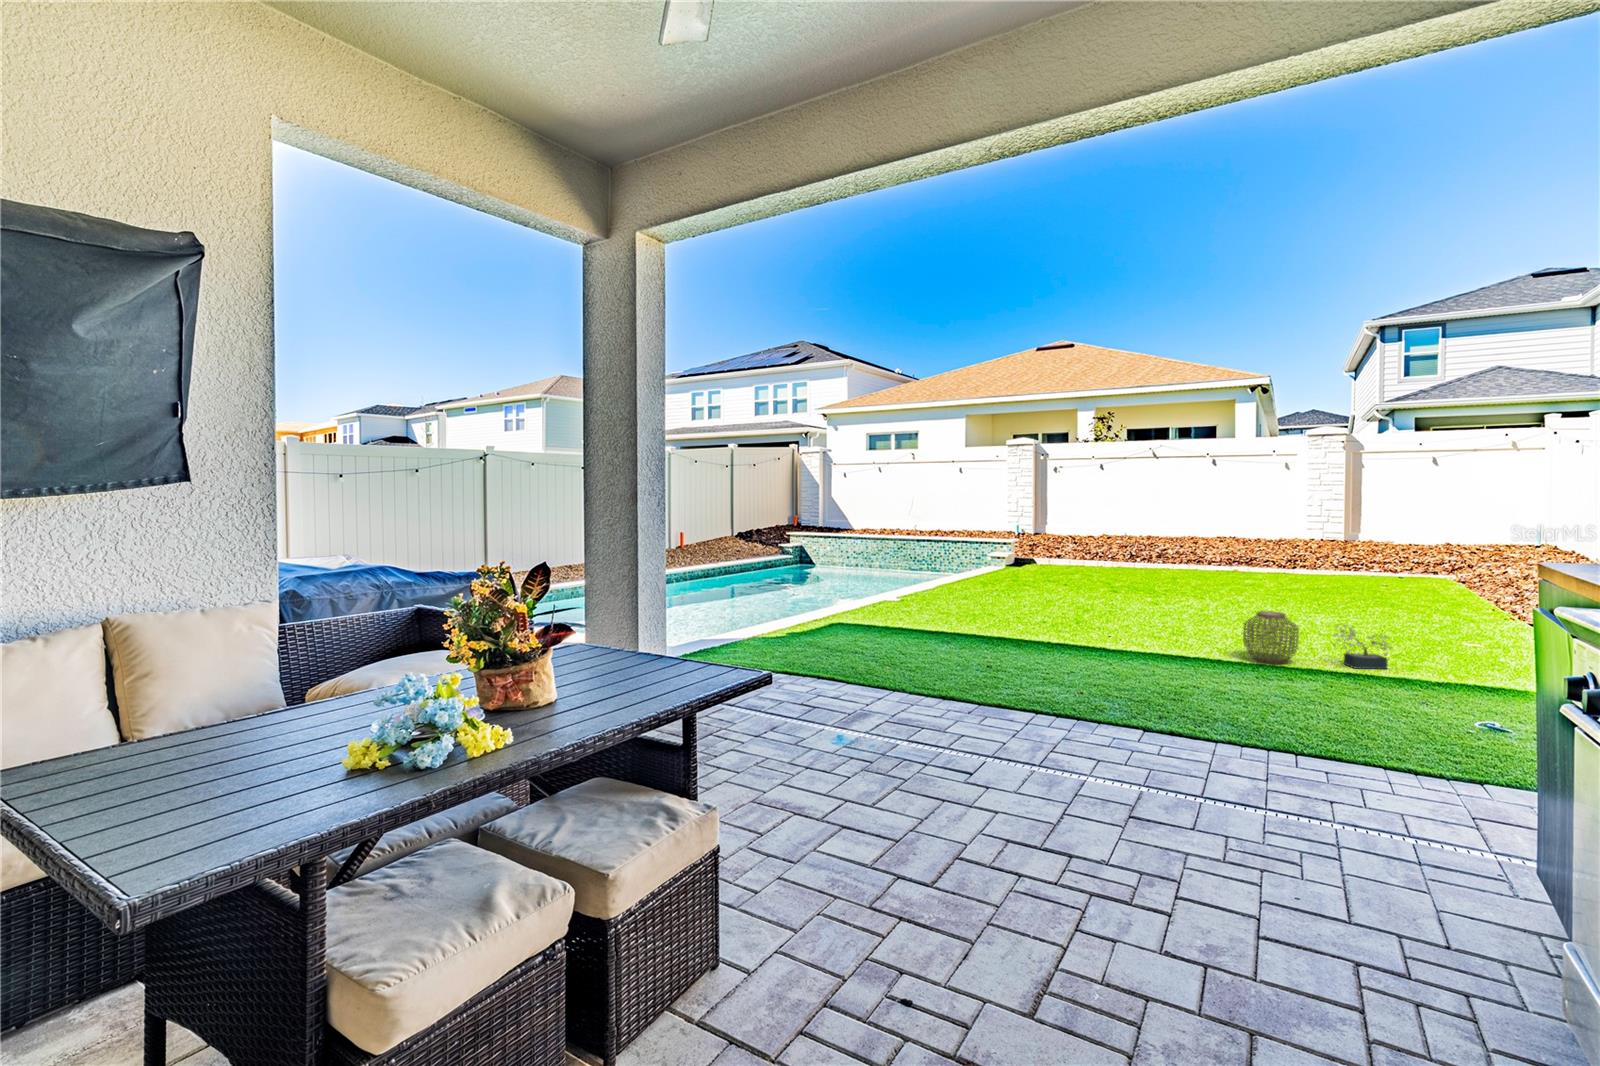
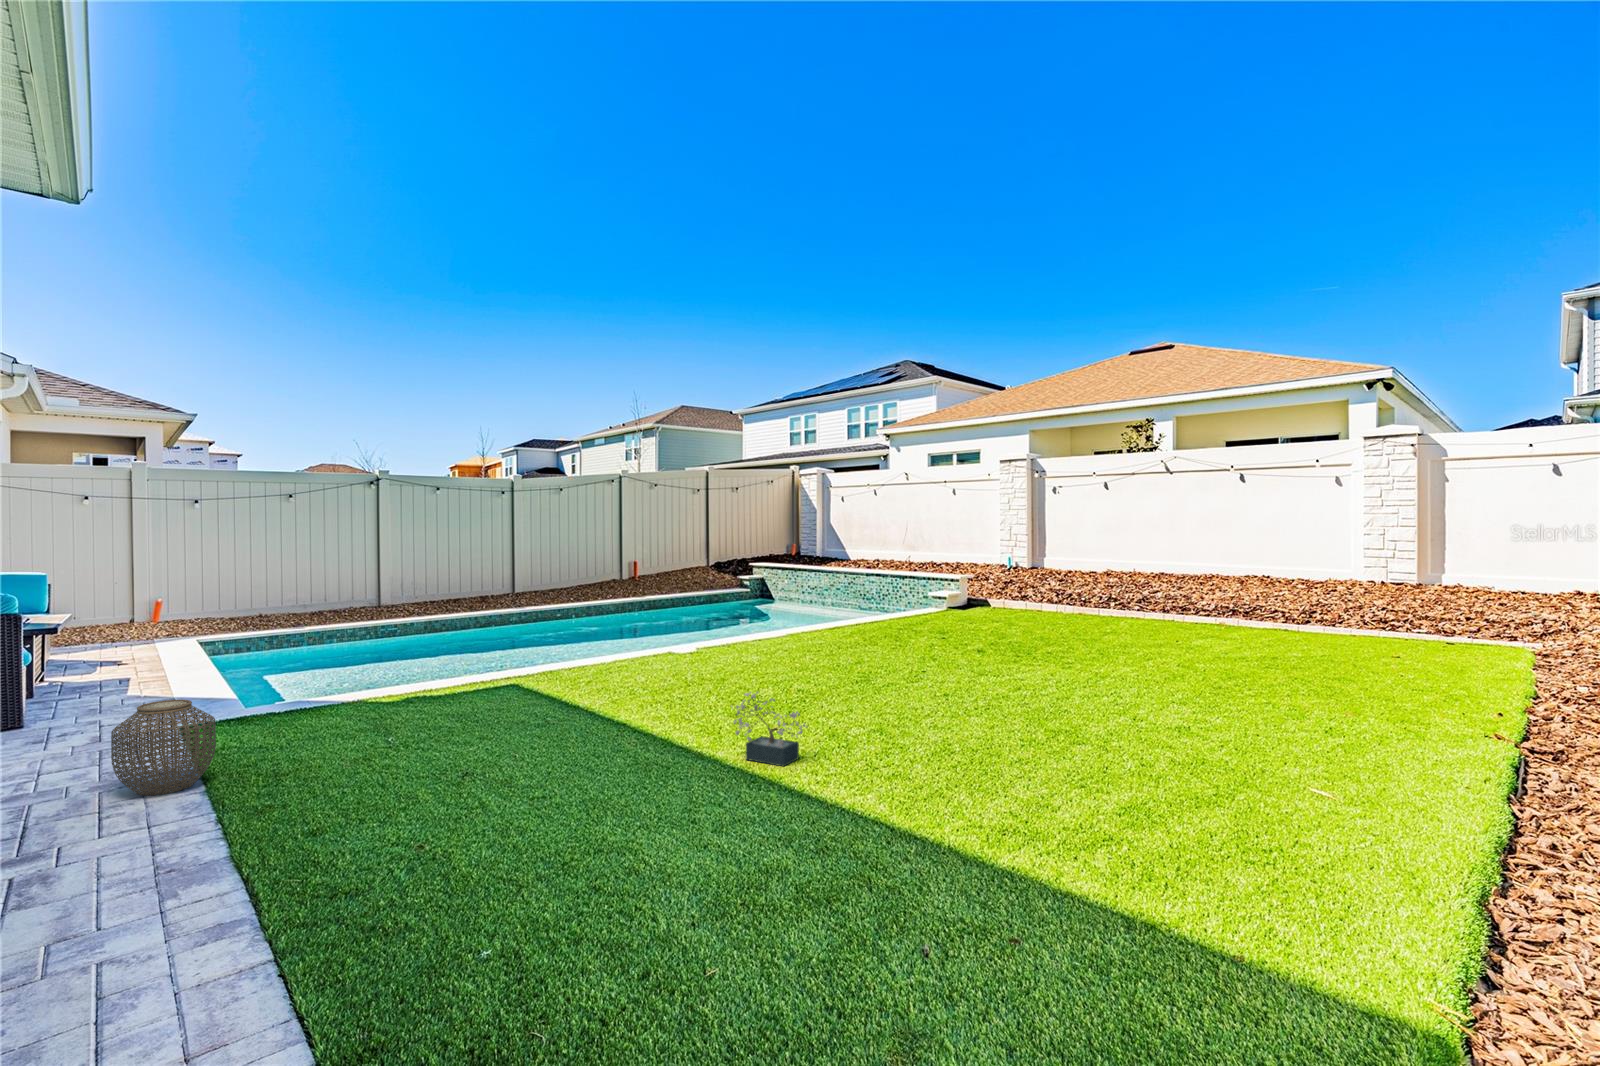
woven basket: present [1243,611,1299,664] -> present [111,700,216,796]

